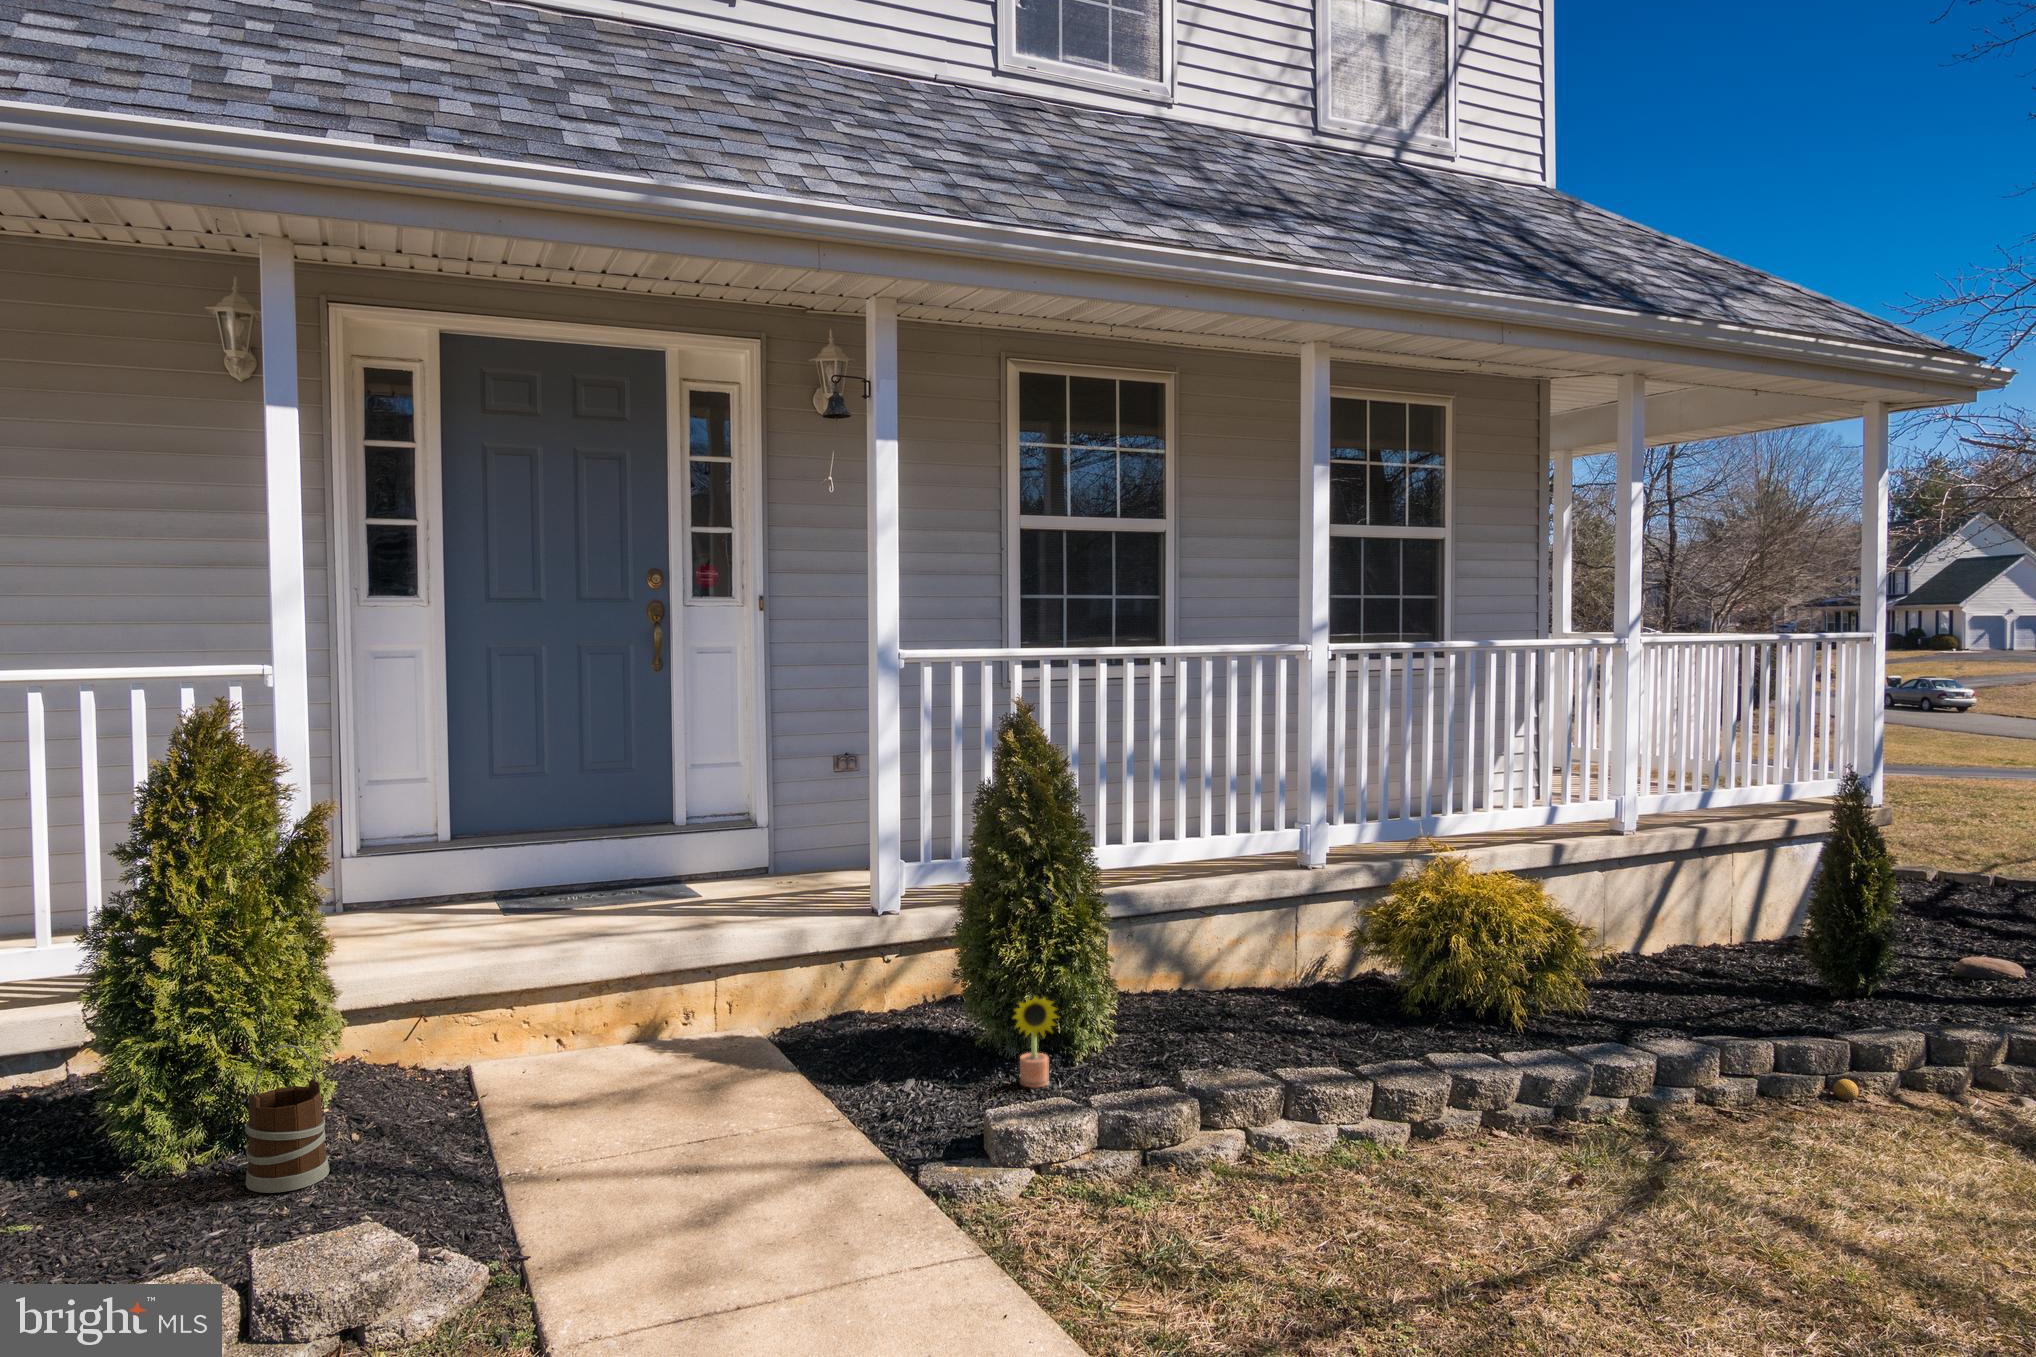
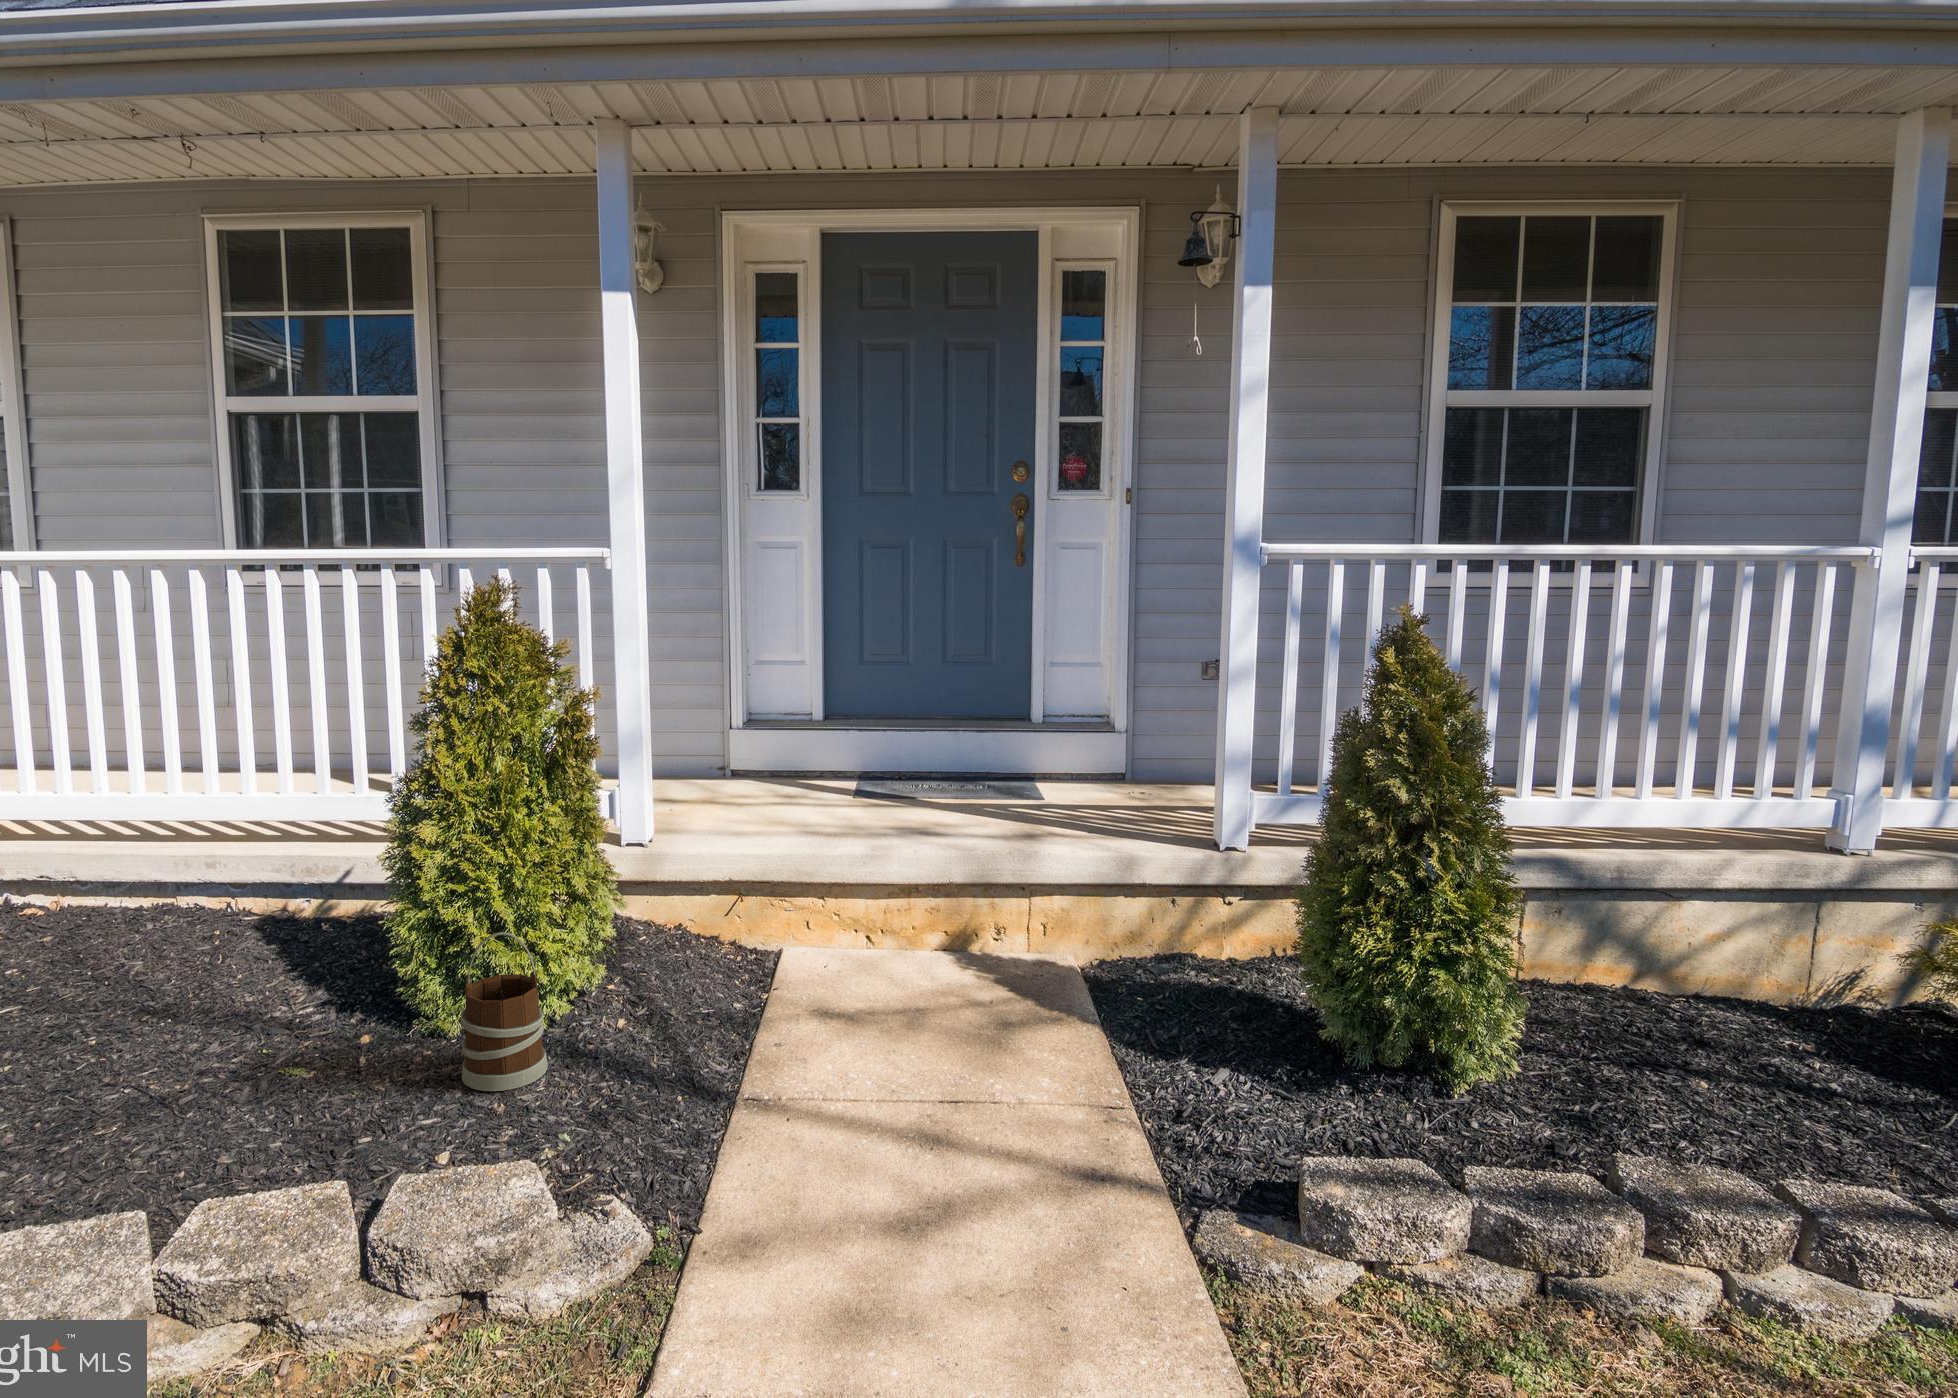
decorative plant: present [1013,996,1058,1088] -> none [1359,1006,1431,1127]

